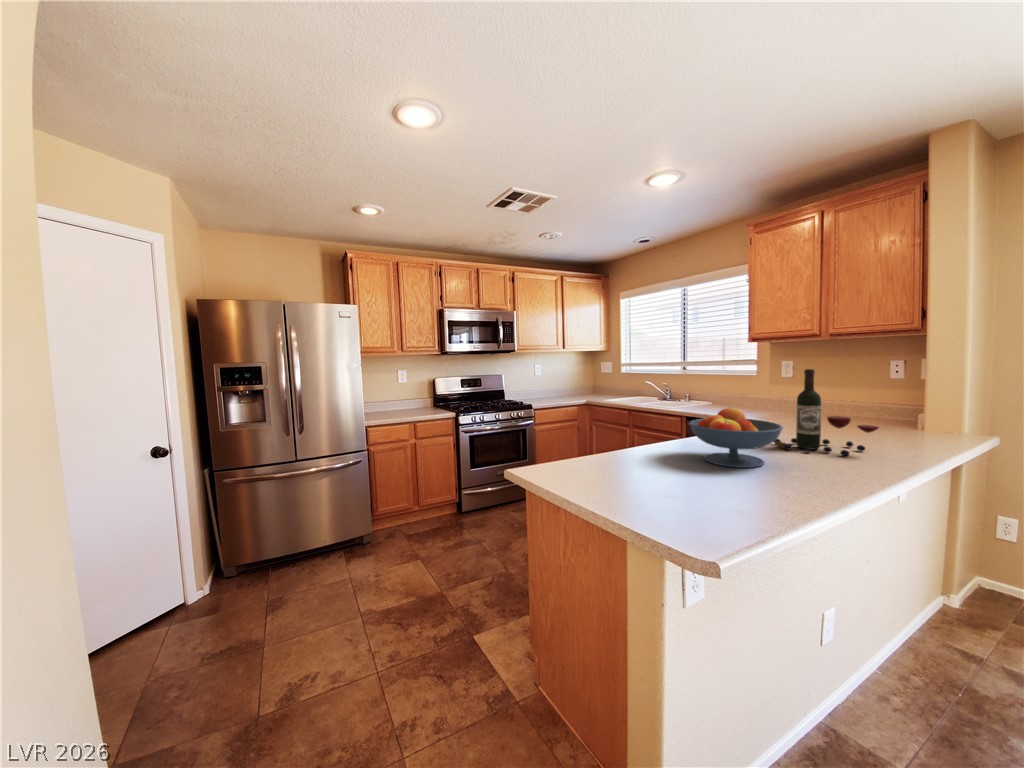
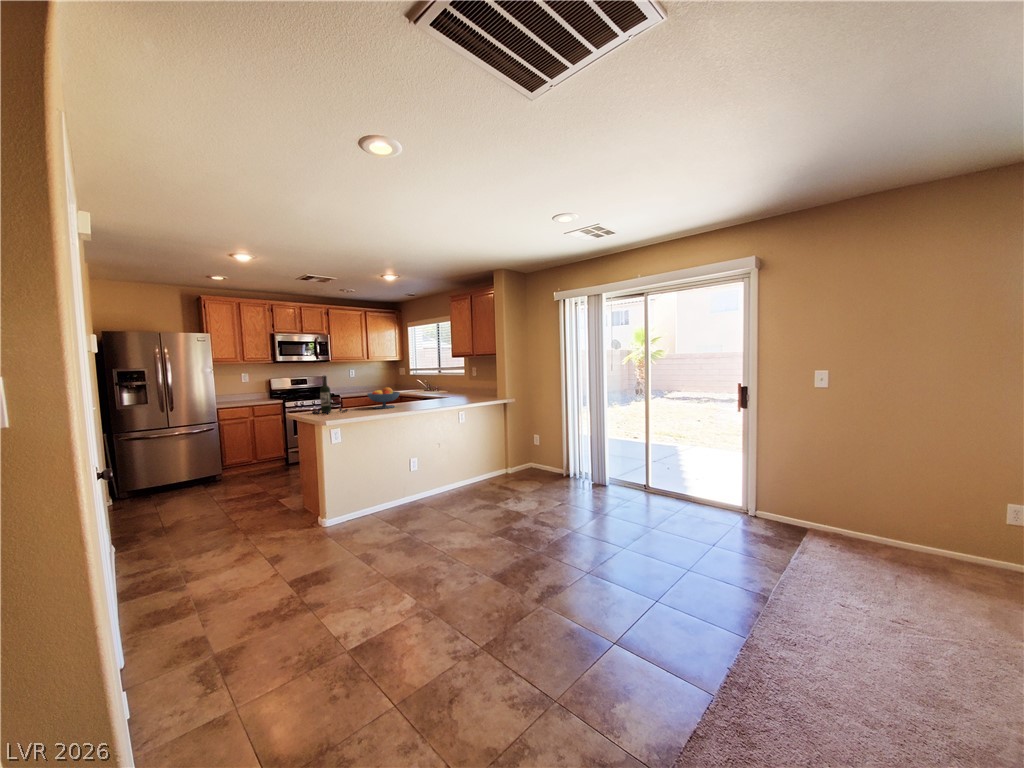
wine bottle: present [774,369,879,456] -> present [312,376,348,414]

